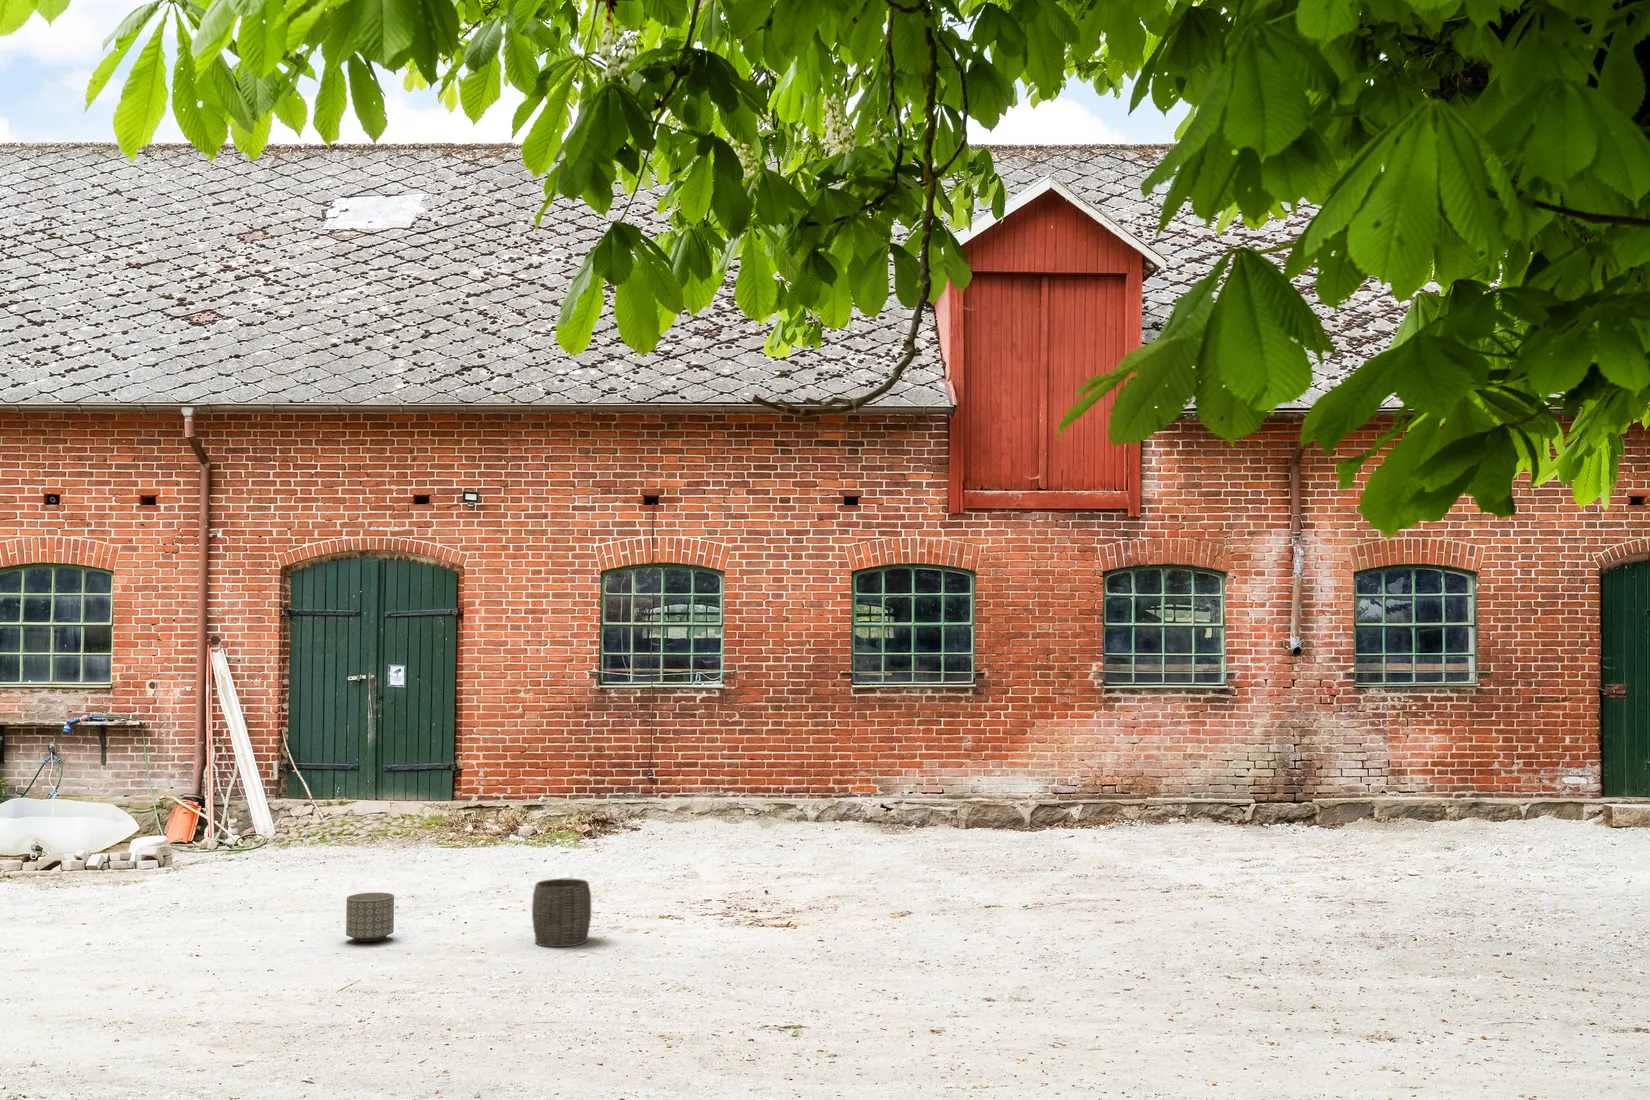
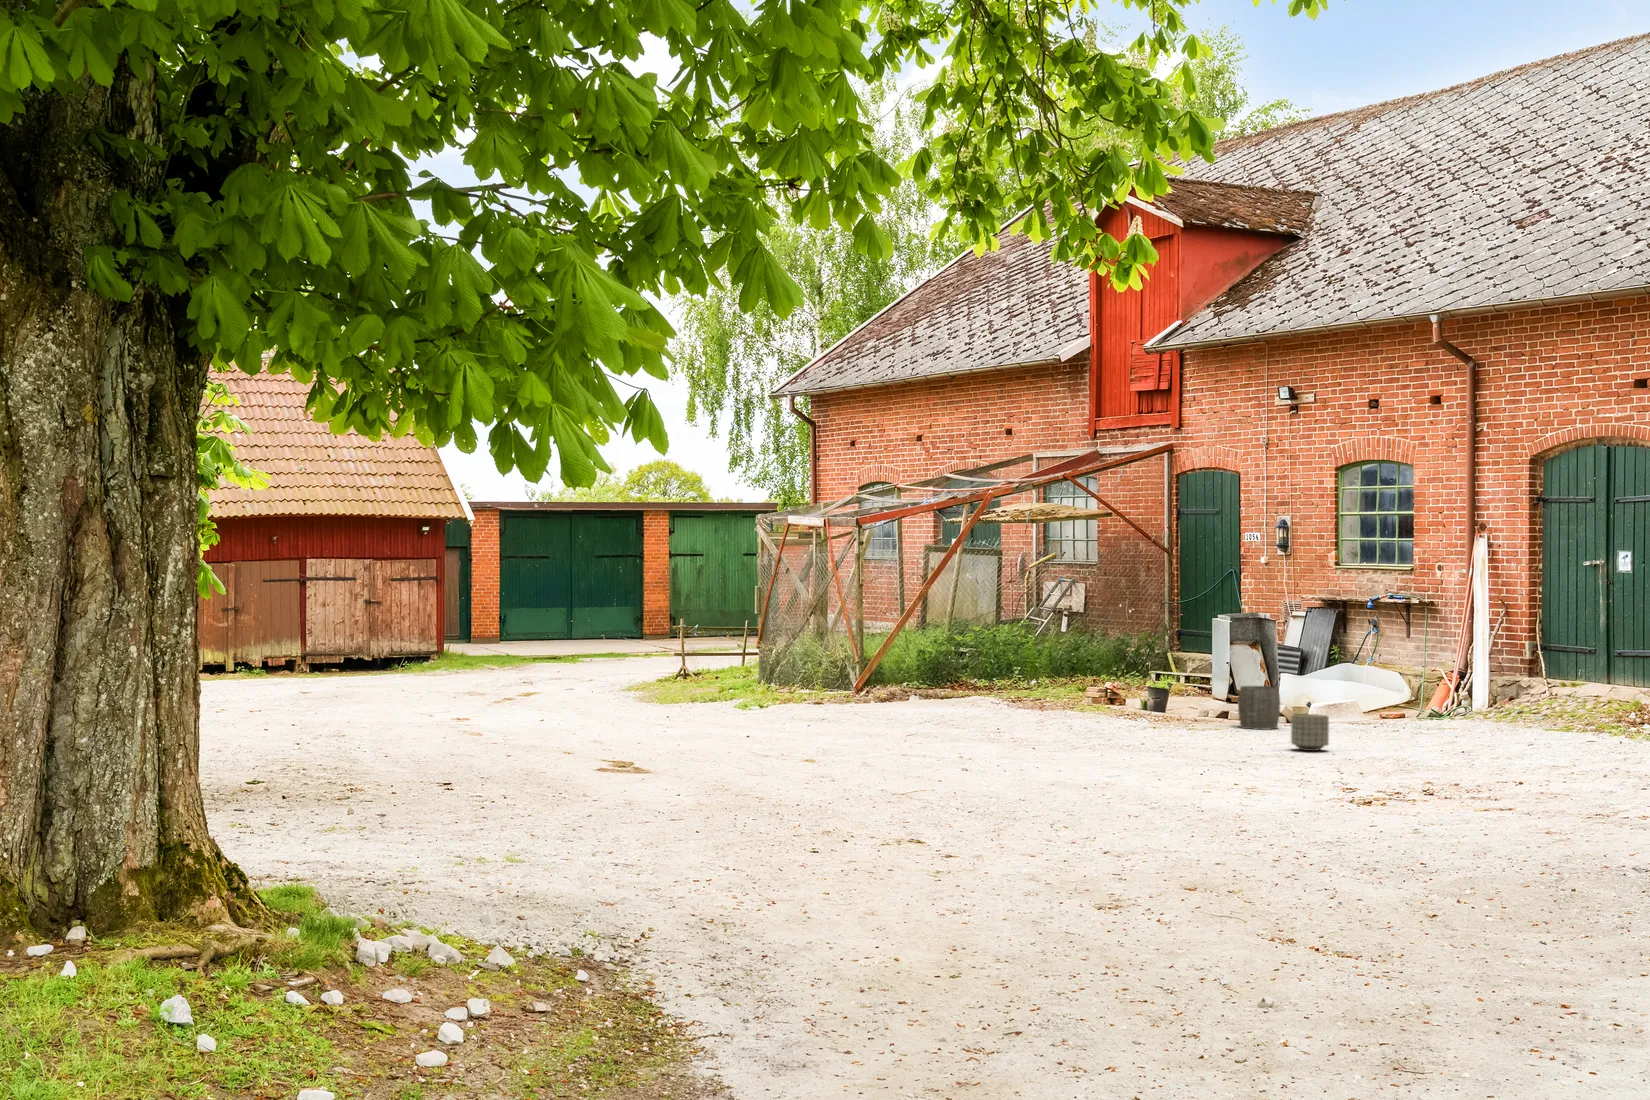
woven basket: present [532,879,591,947] -> present [1238,686,1280,730]

